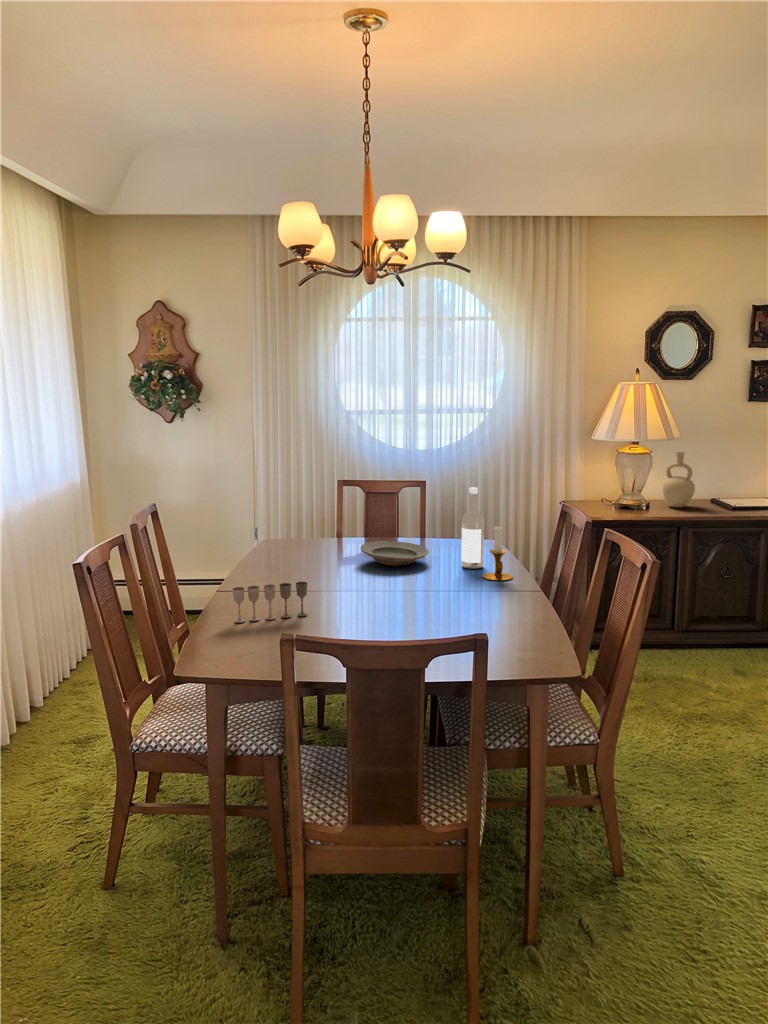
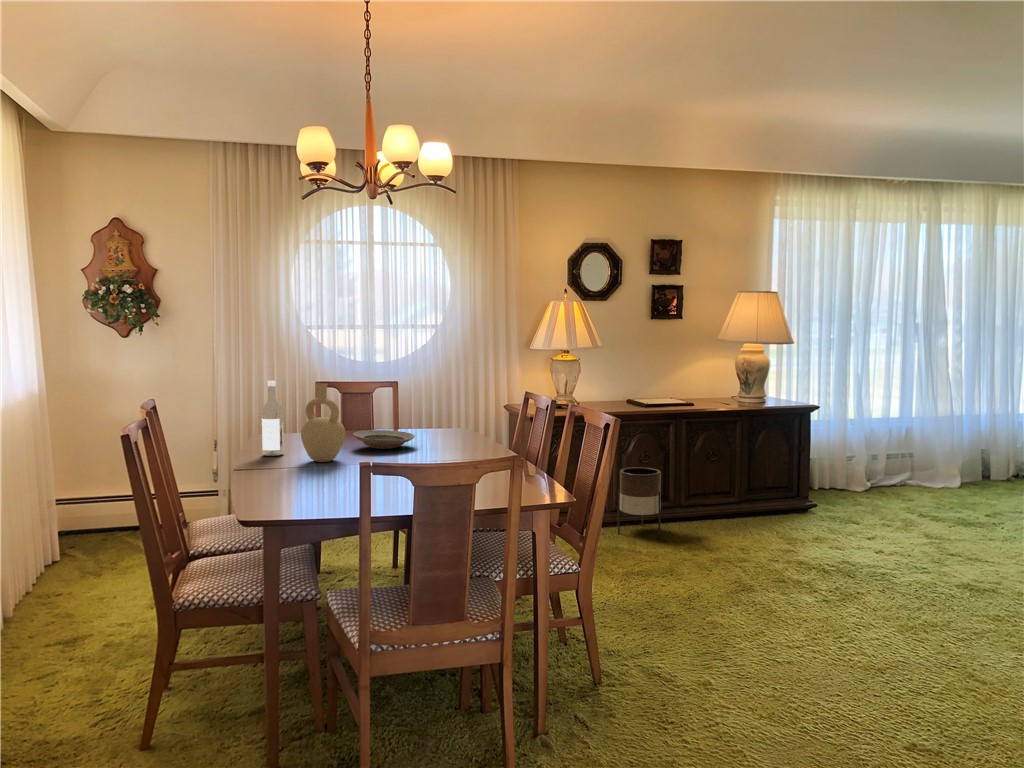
vase: present [662,452,695,508] -> present [301,383,345,462]
wine bottle: present [461,487,484,569] -> present [262,381,284,456]
candlestick: present [483,527,513,580] -> none [466,408,492,453]
wine glass: present [233,582,307,623] -> none [257,453,325,492]
planter: none [684,586,745,672] -> present [618,467,661,536]

